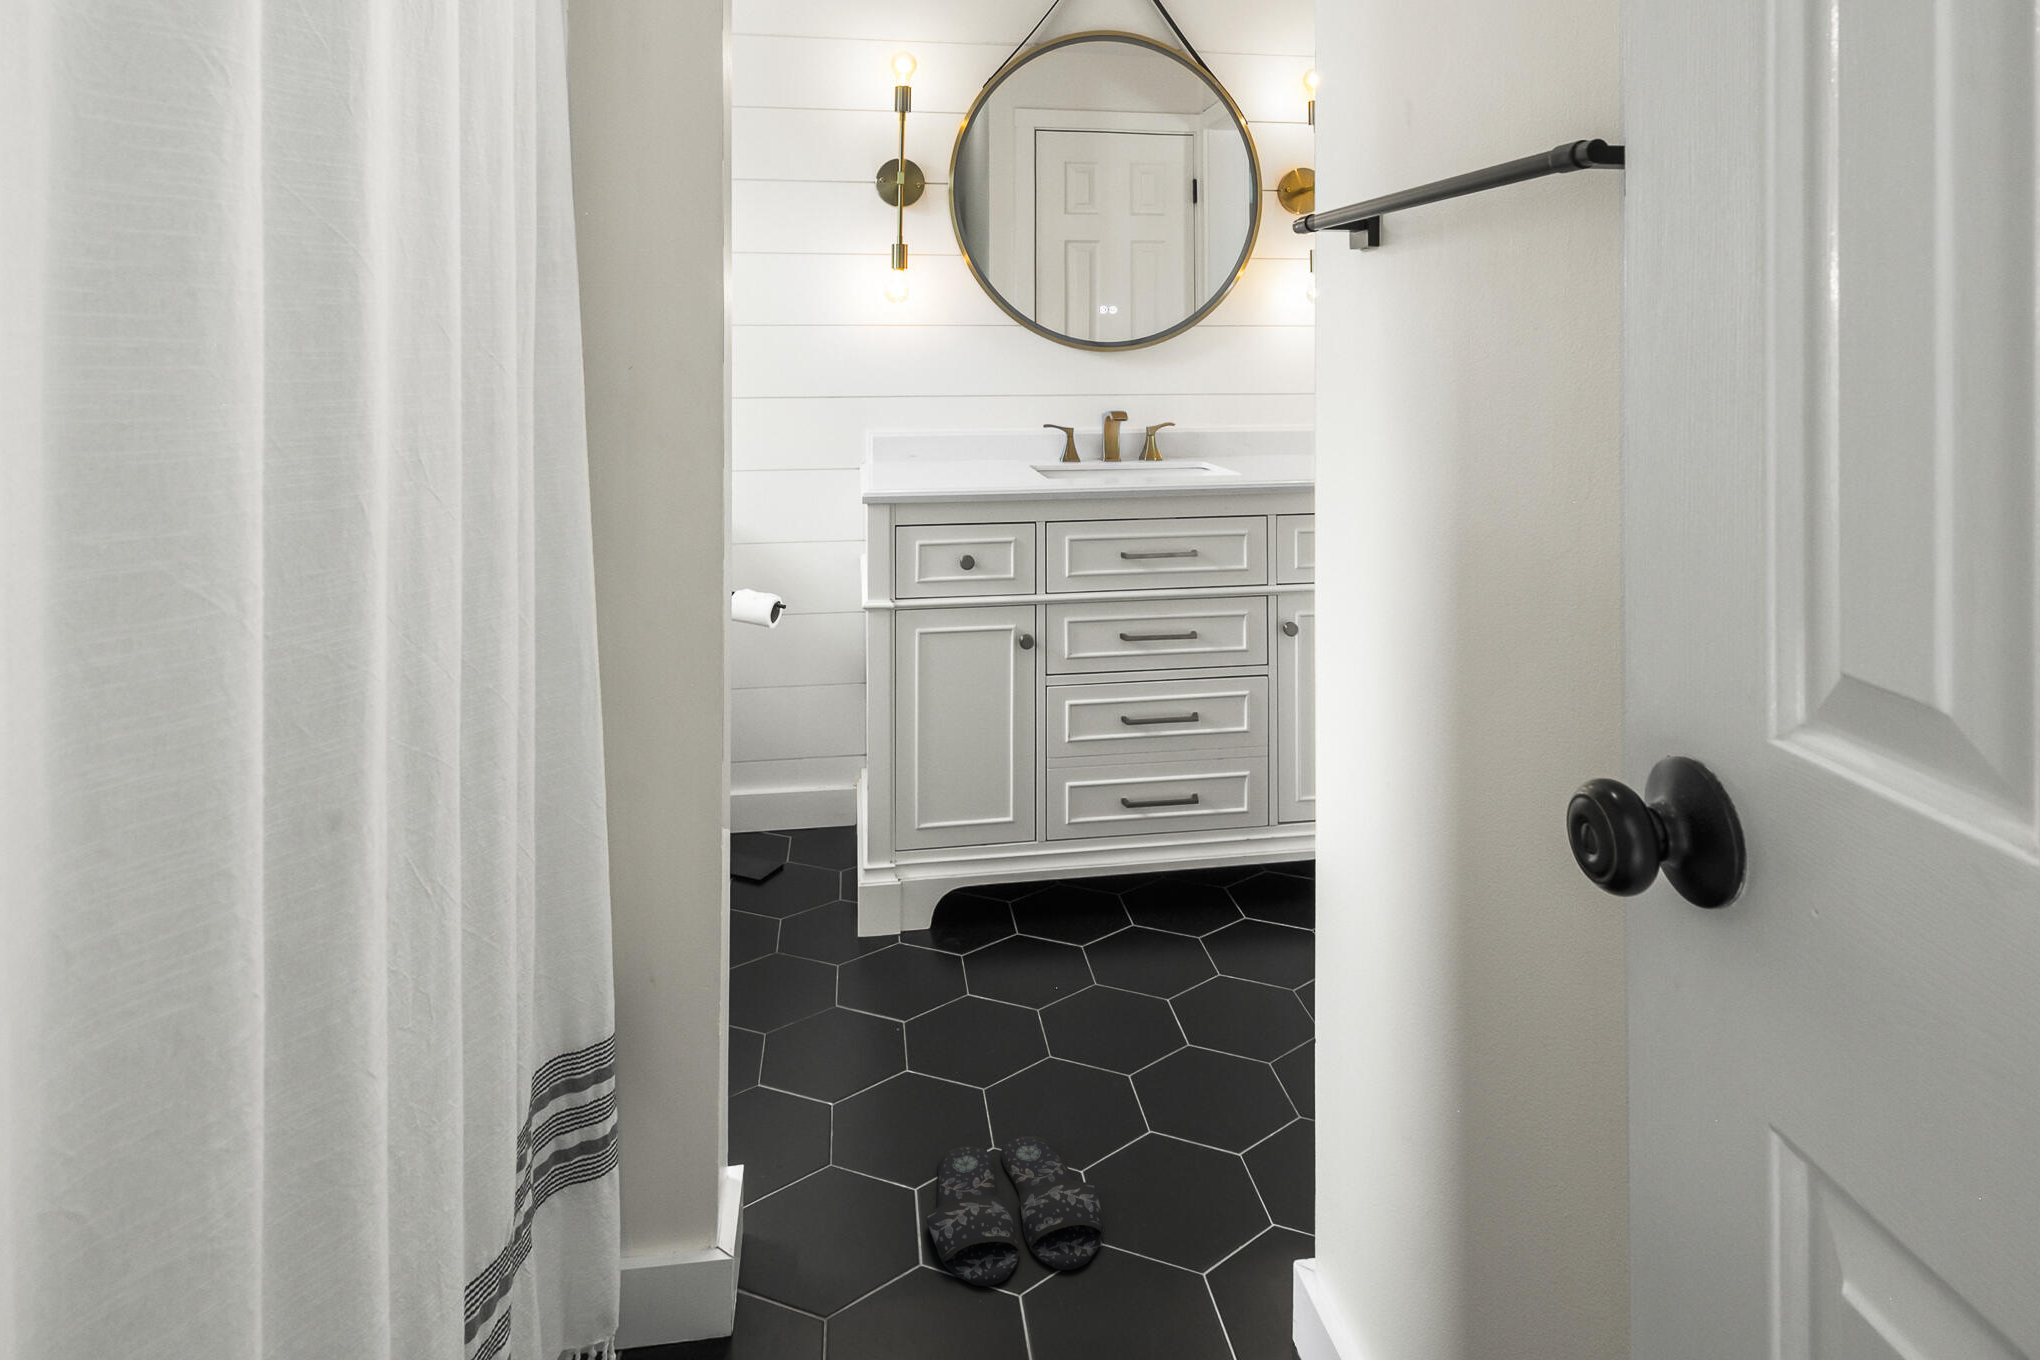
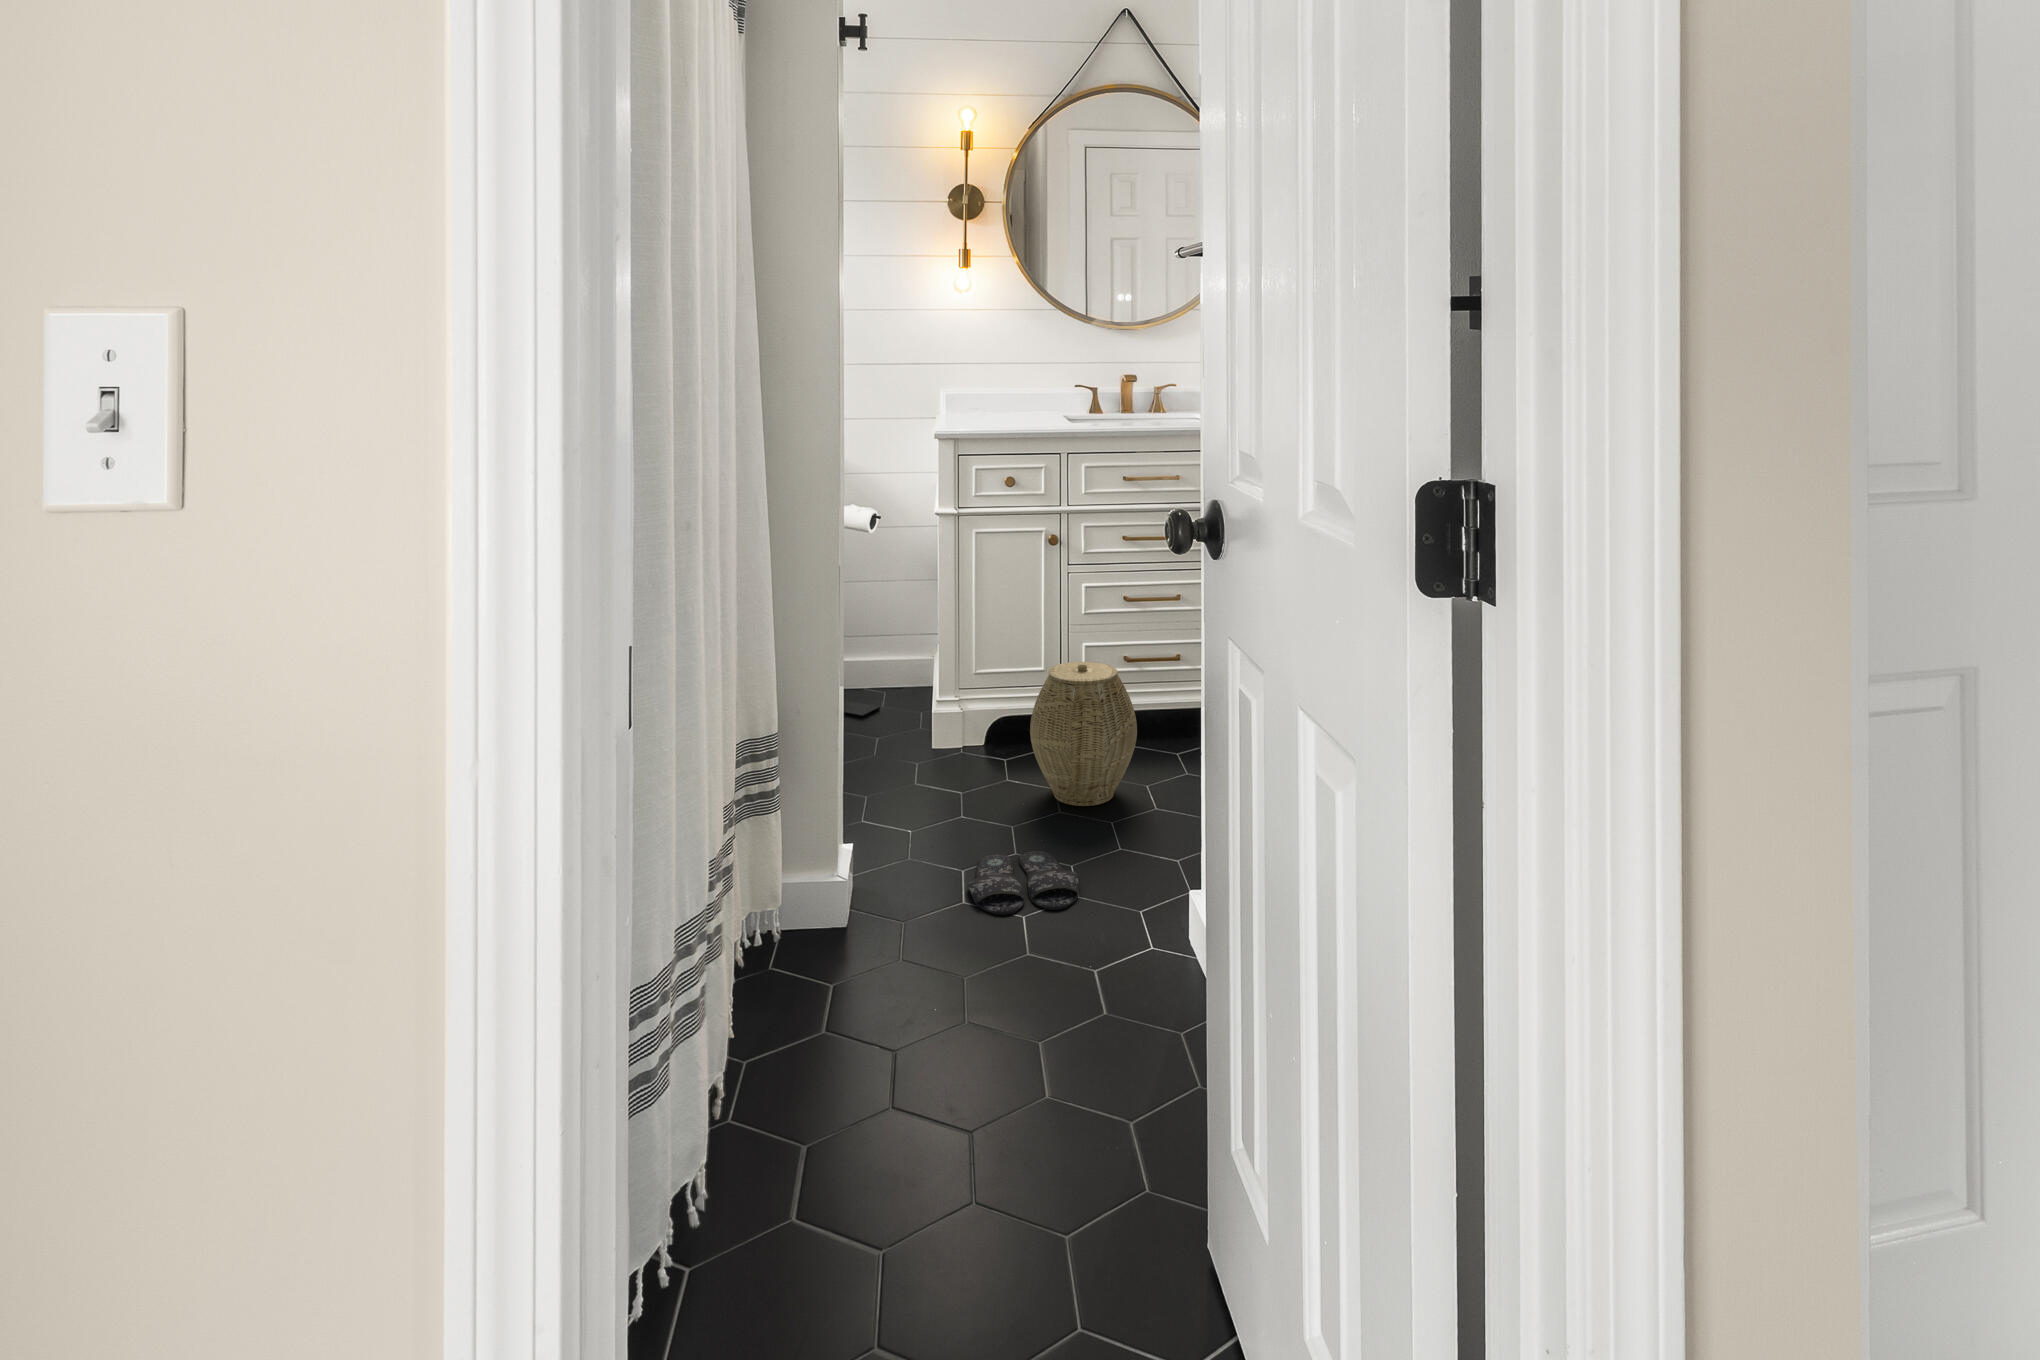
woven basket: none [1005,819,1157,1038] -> present [1030,662,1137,806]

